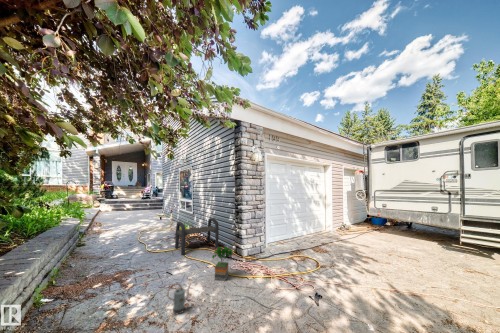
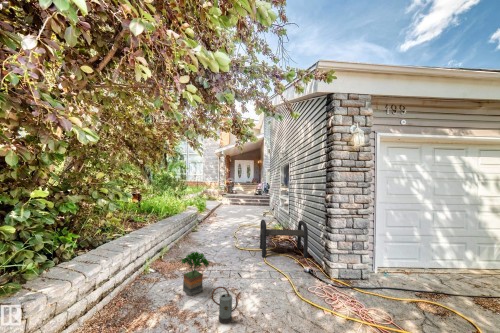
potted tree: present [212,247,233,281] -> present [182,252,209,296]

